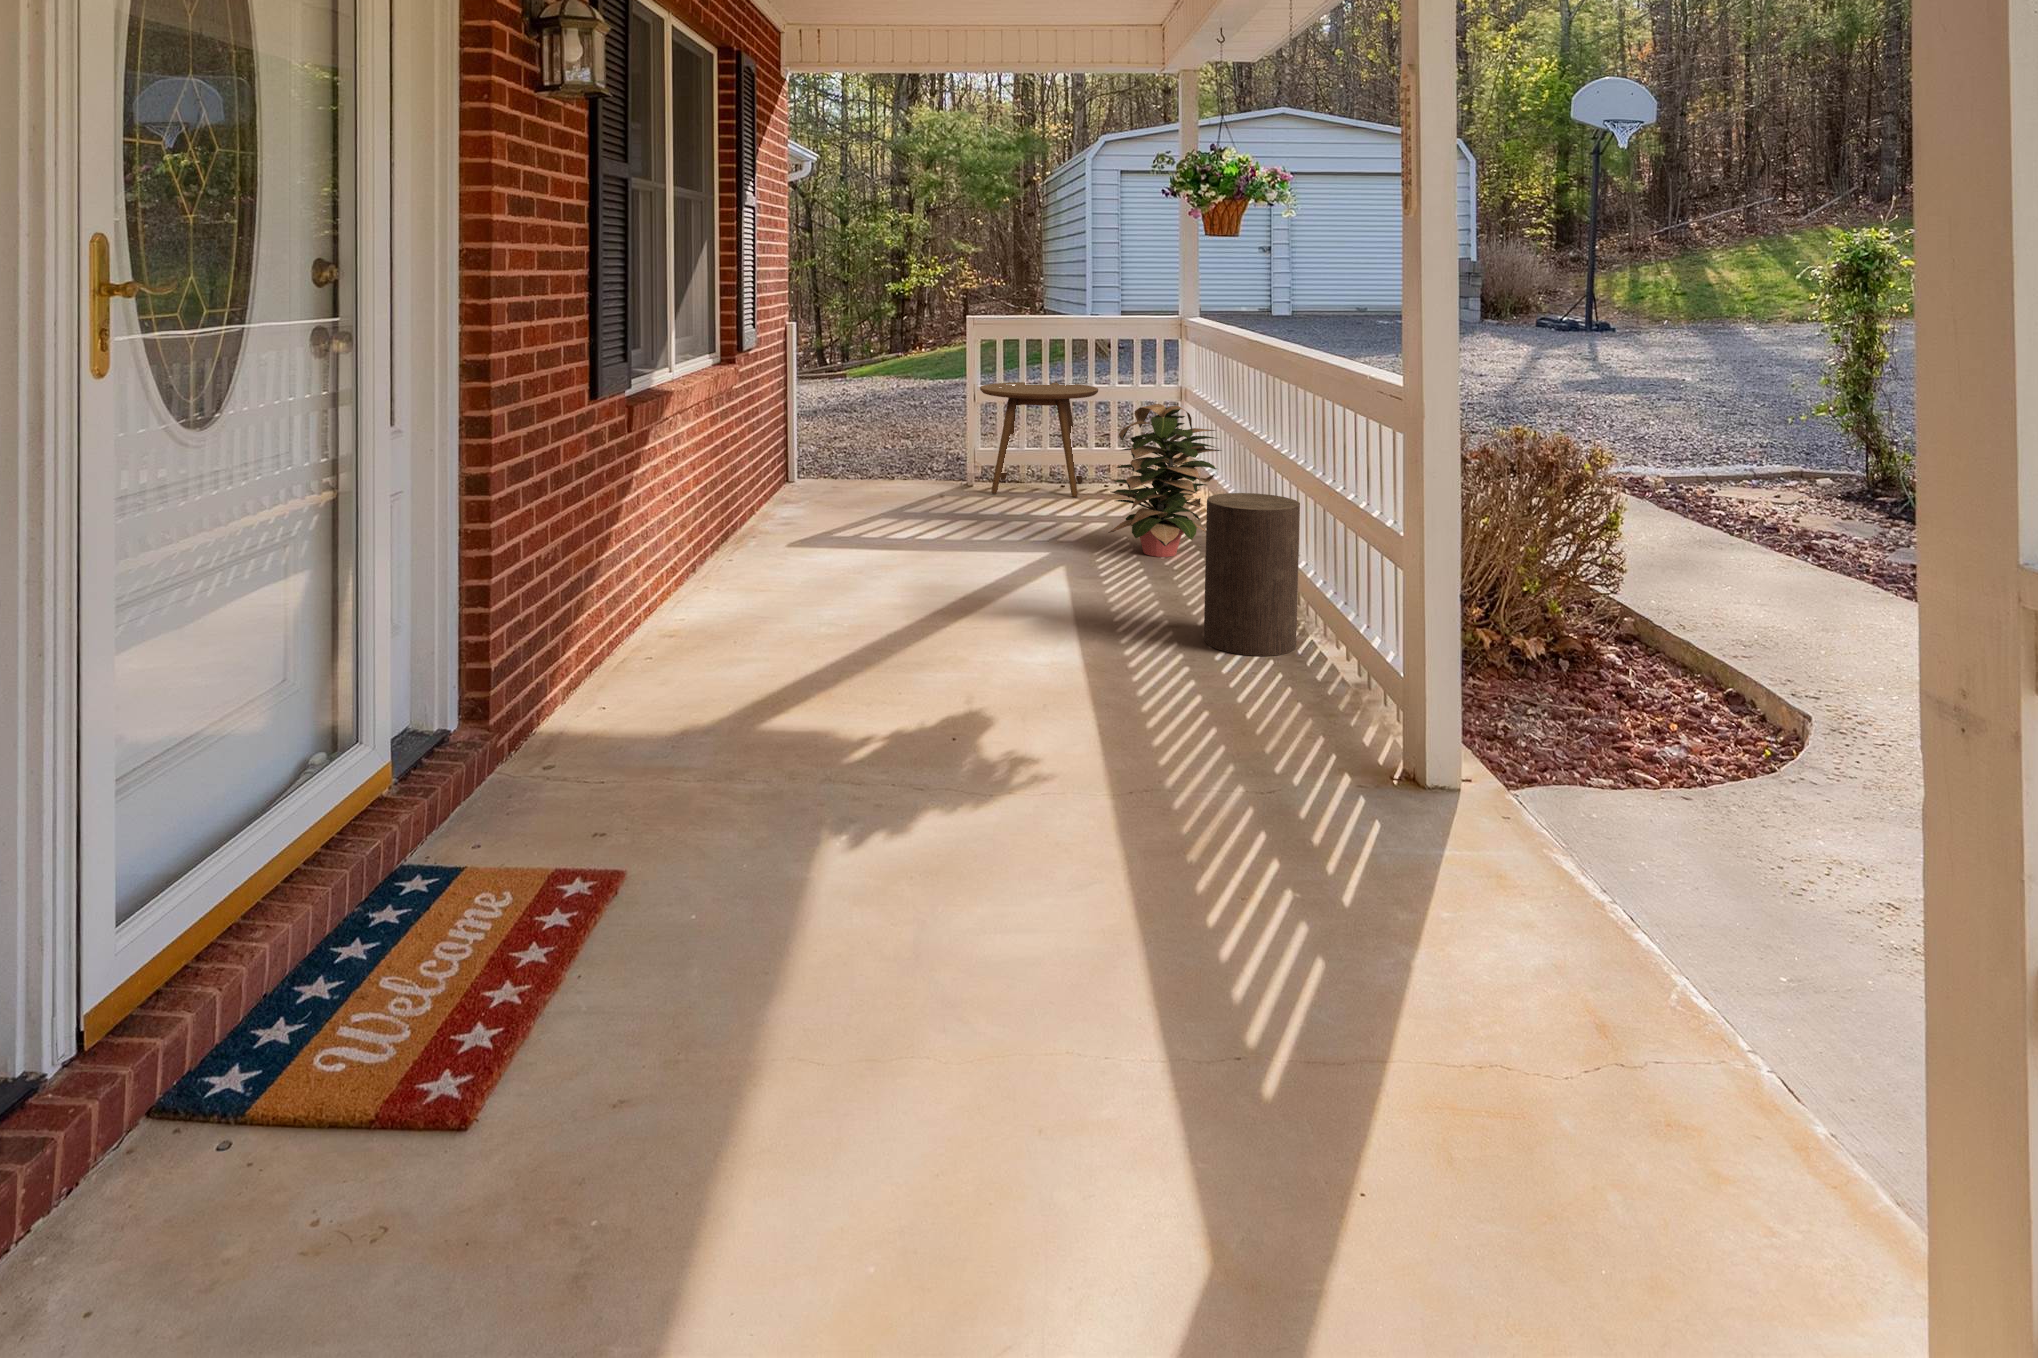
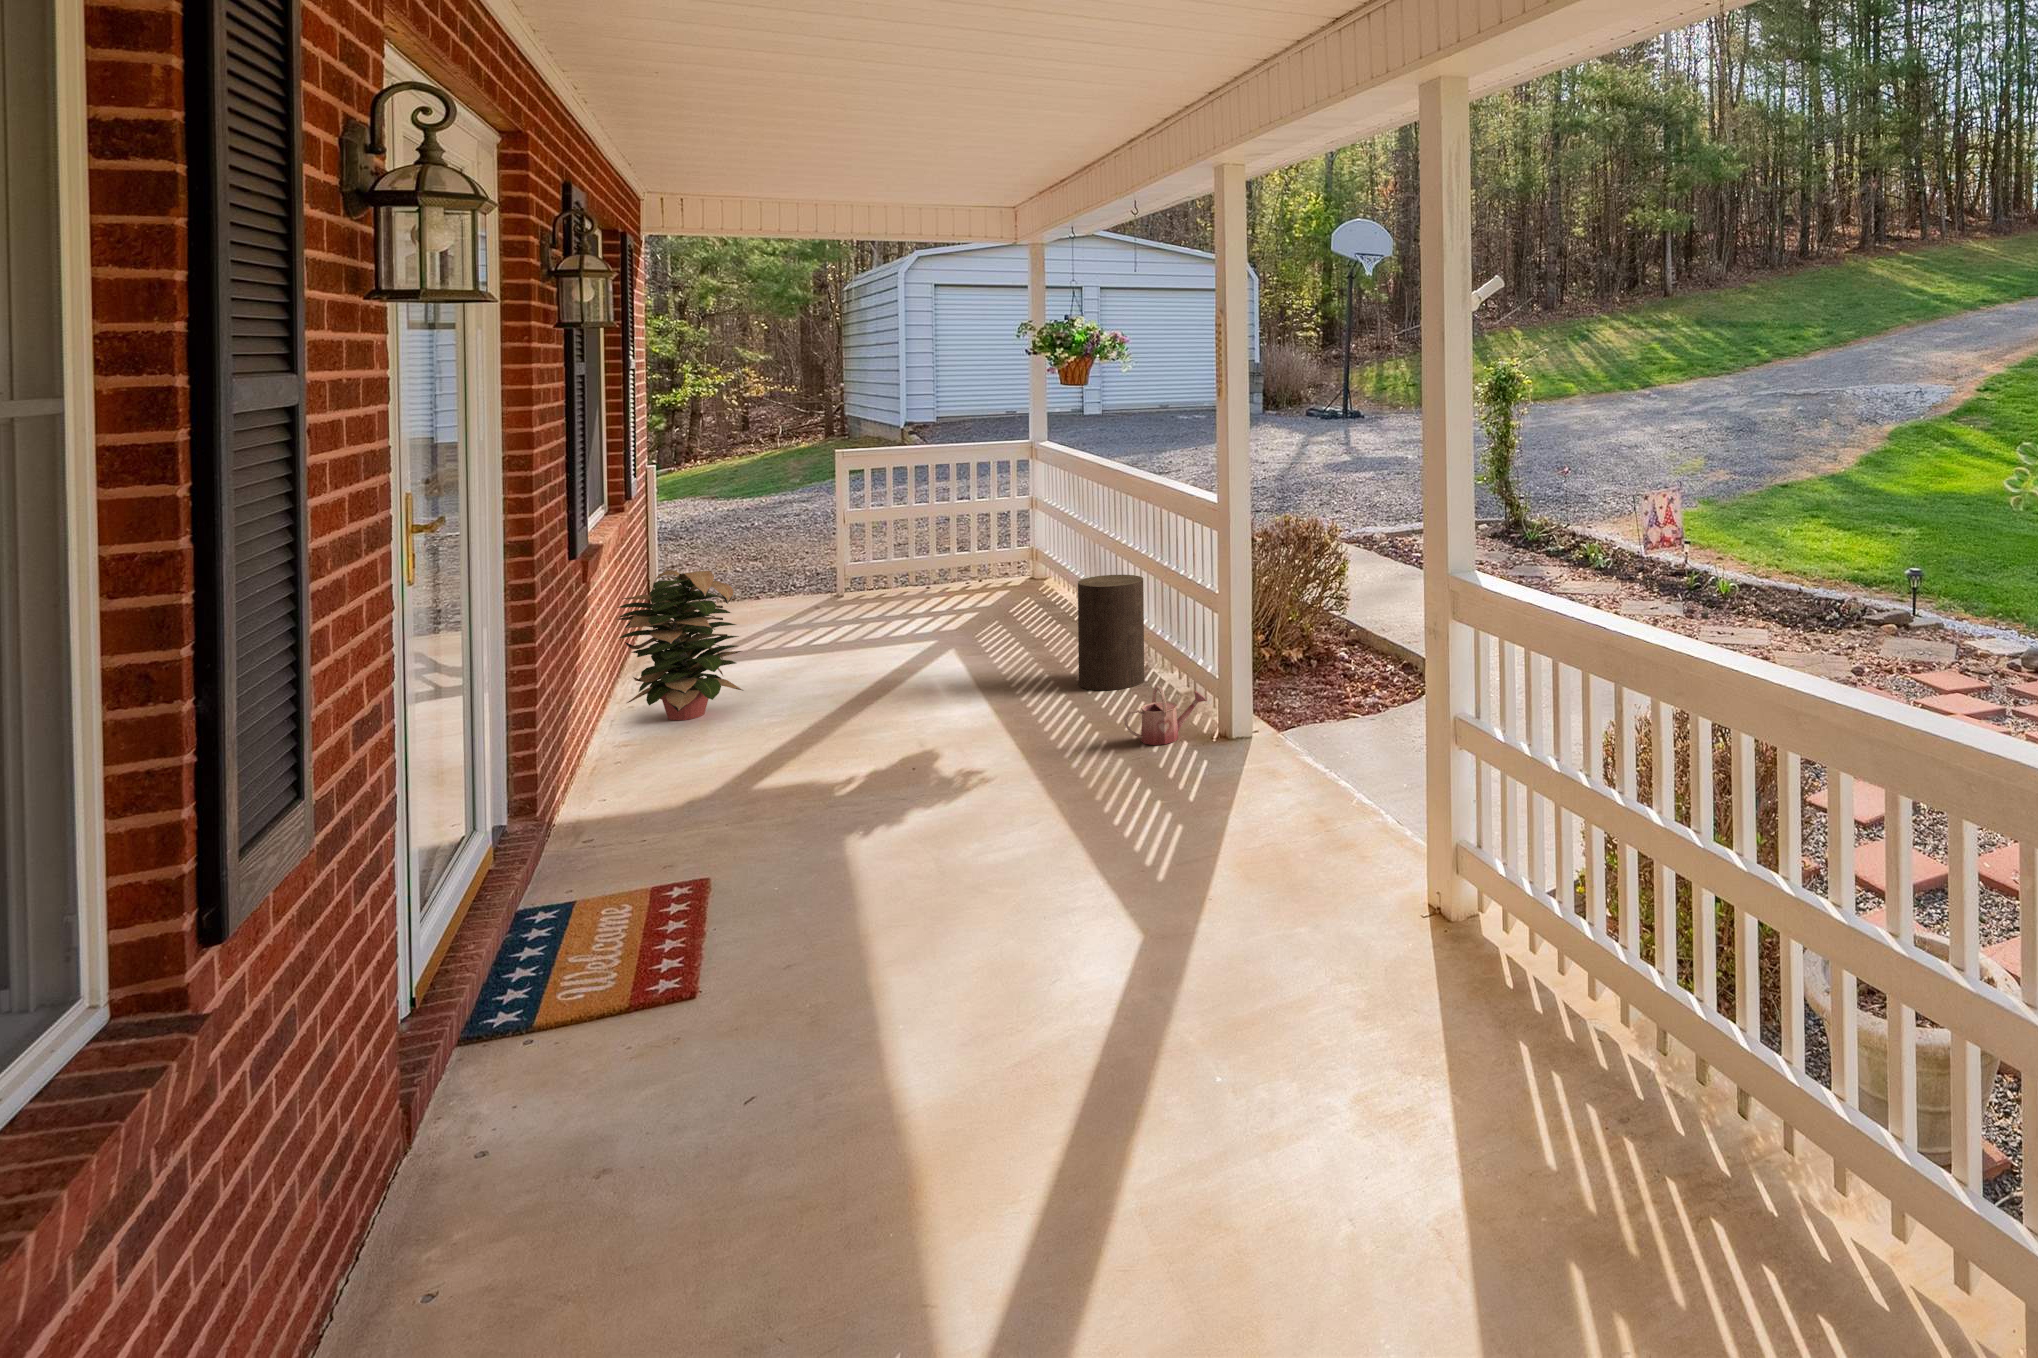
side table: present [980,382,1098,497] -> none [856,499,966,602]
decorative plant: present [1108,404,1221,557] -> present [618,571,743,720]
watering can: none [1255,671,1387,764] -> present [1124,686,1207,745]

